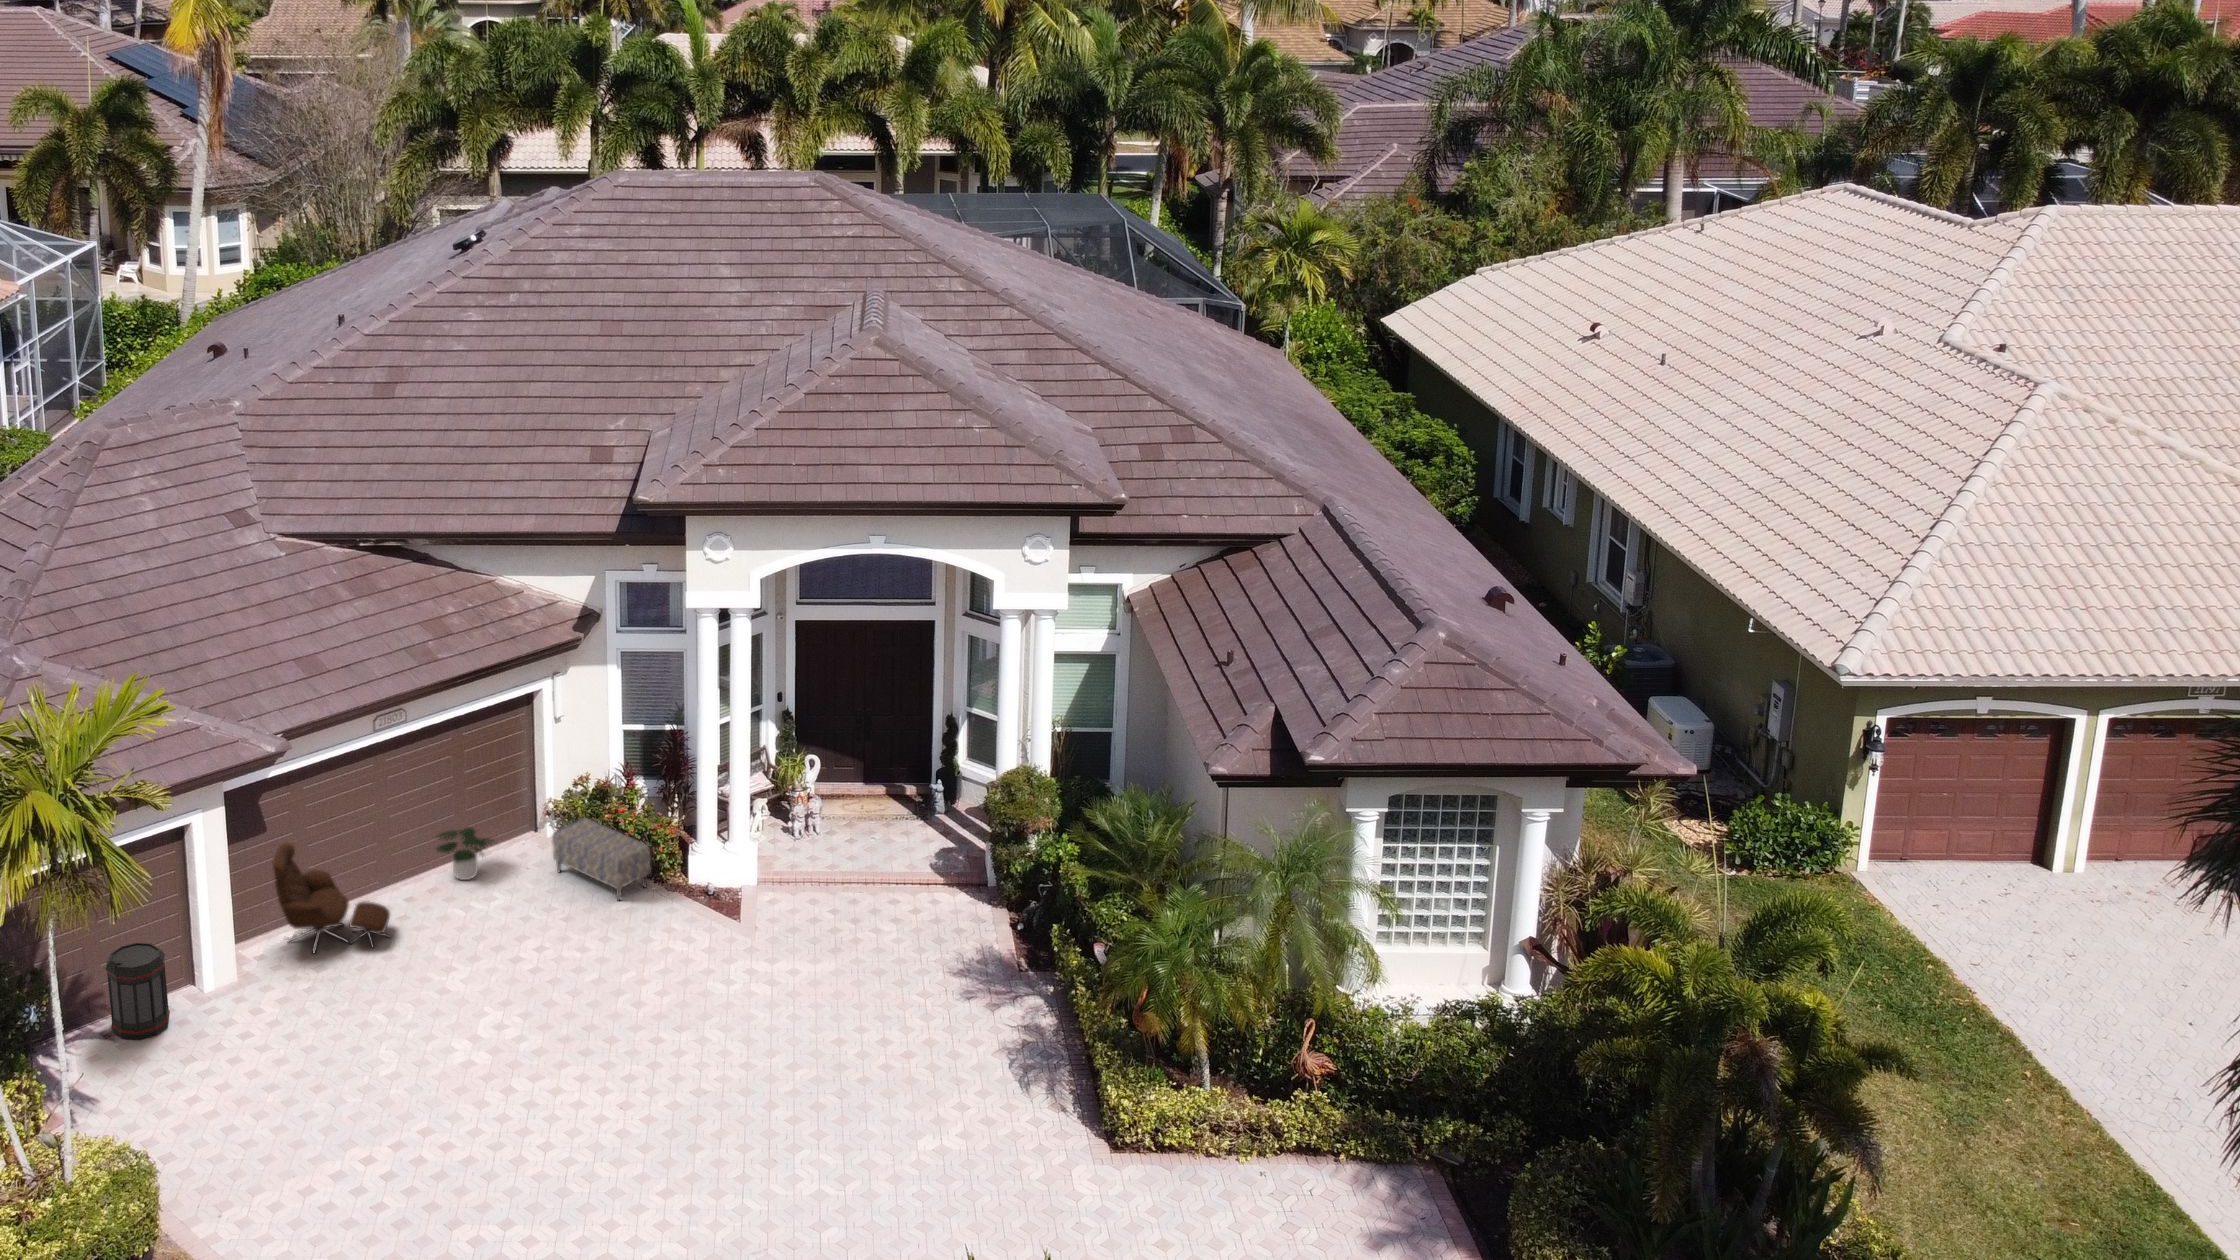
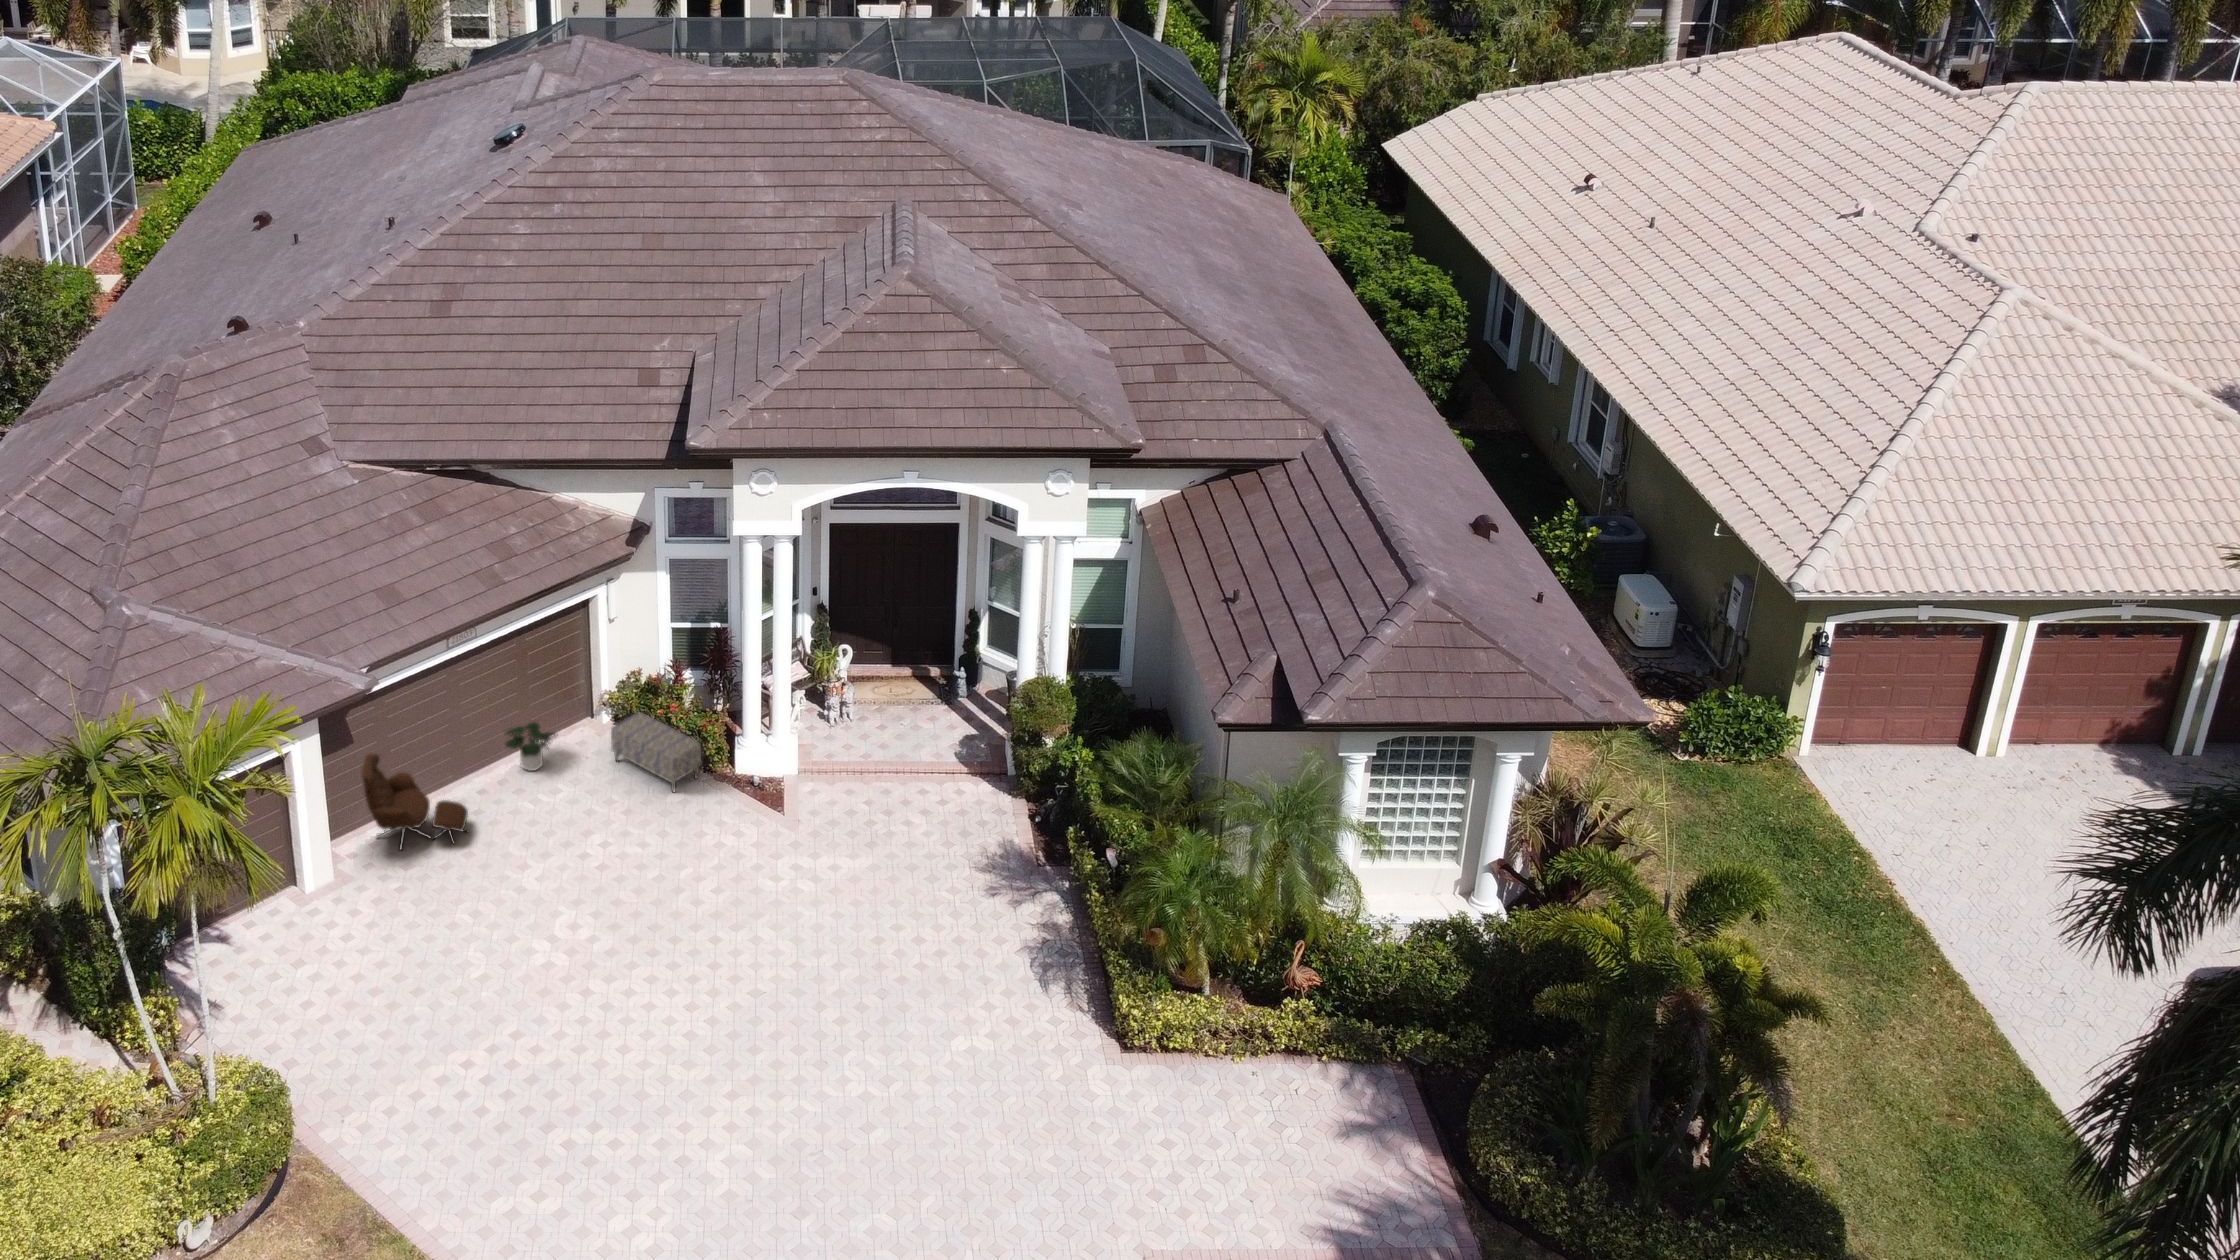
trash can: present [106,943,170,1040] -> none [220,856,277,942]

